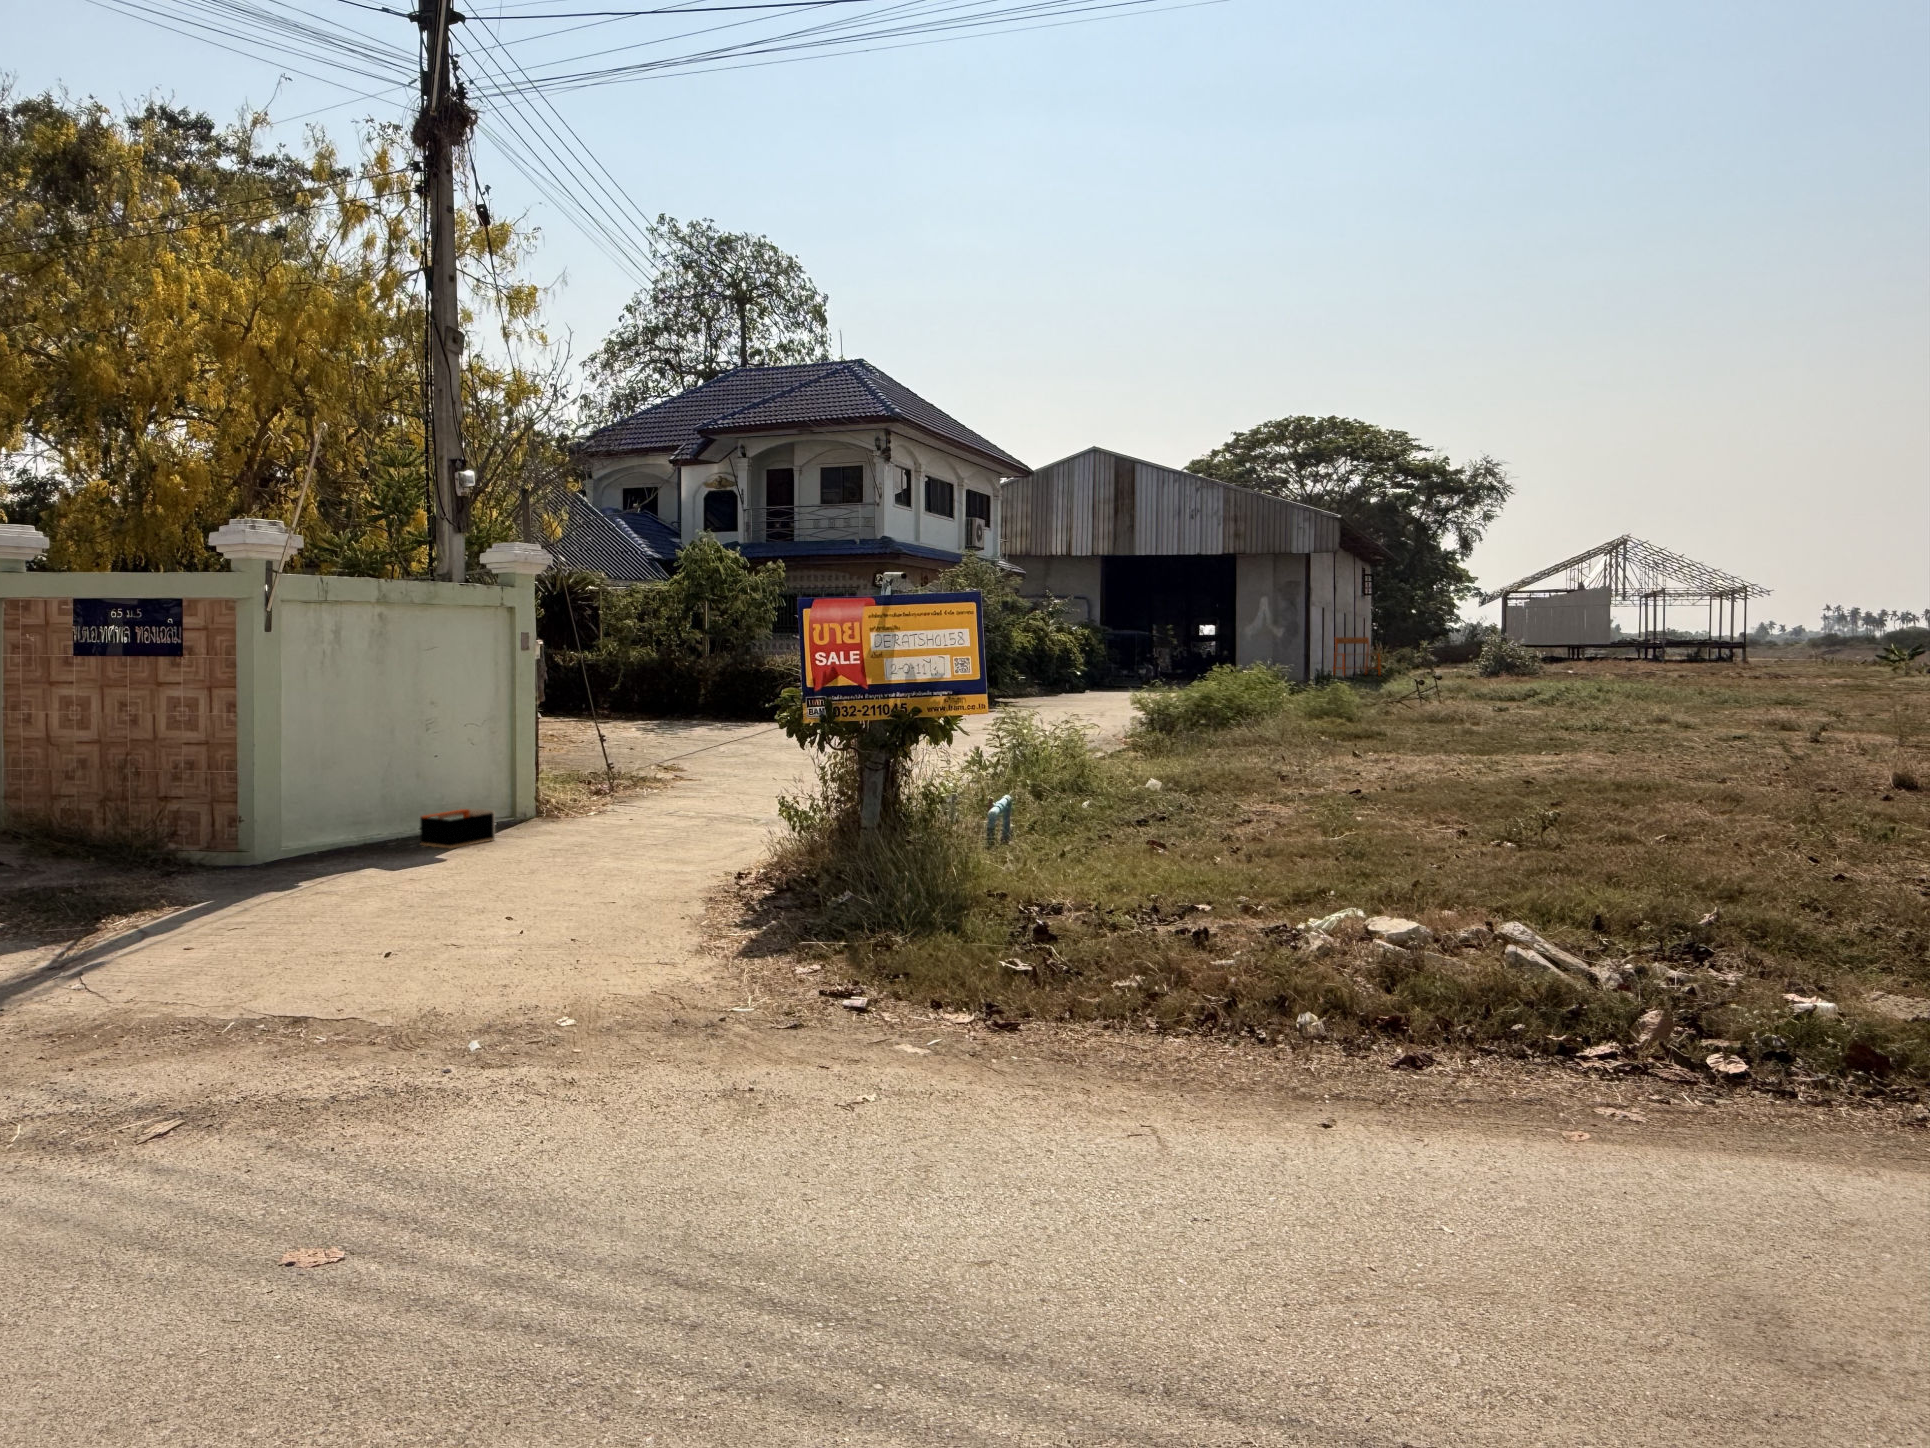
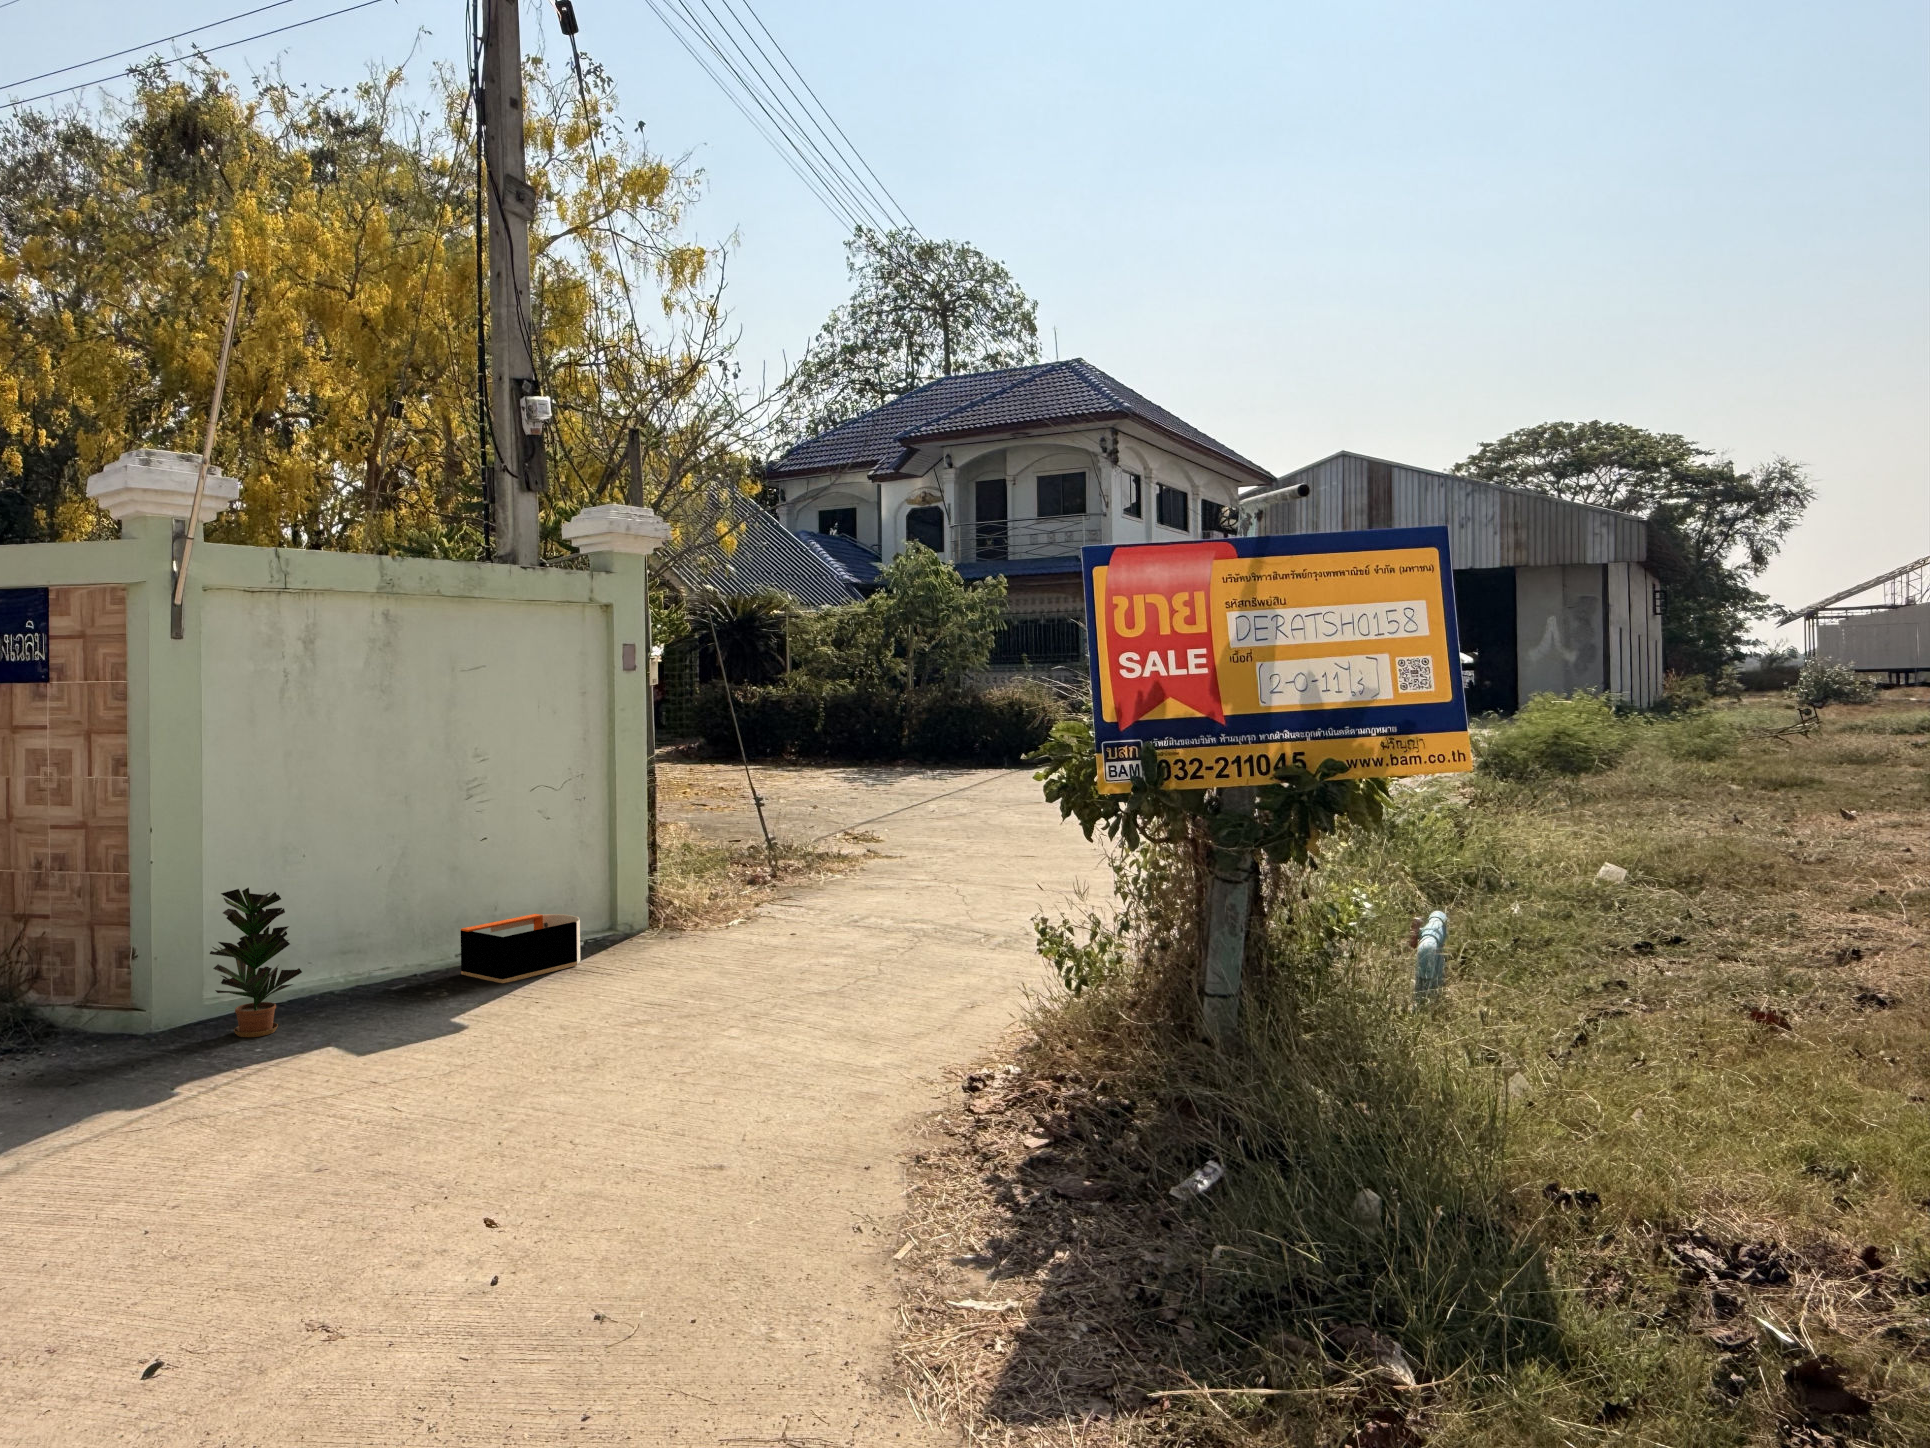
bench: present [1333,637,1381,675] -> none [1636,660,1698,706]
potted plant: none [286,783,343,871] -> present [210,887,302,1037]

